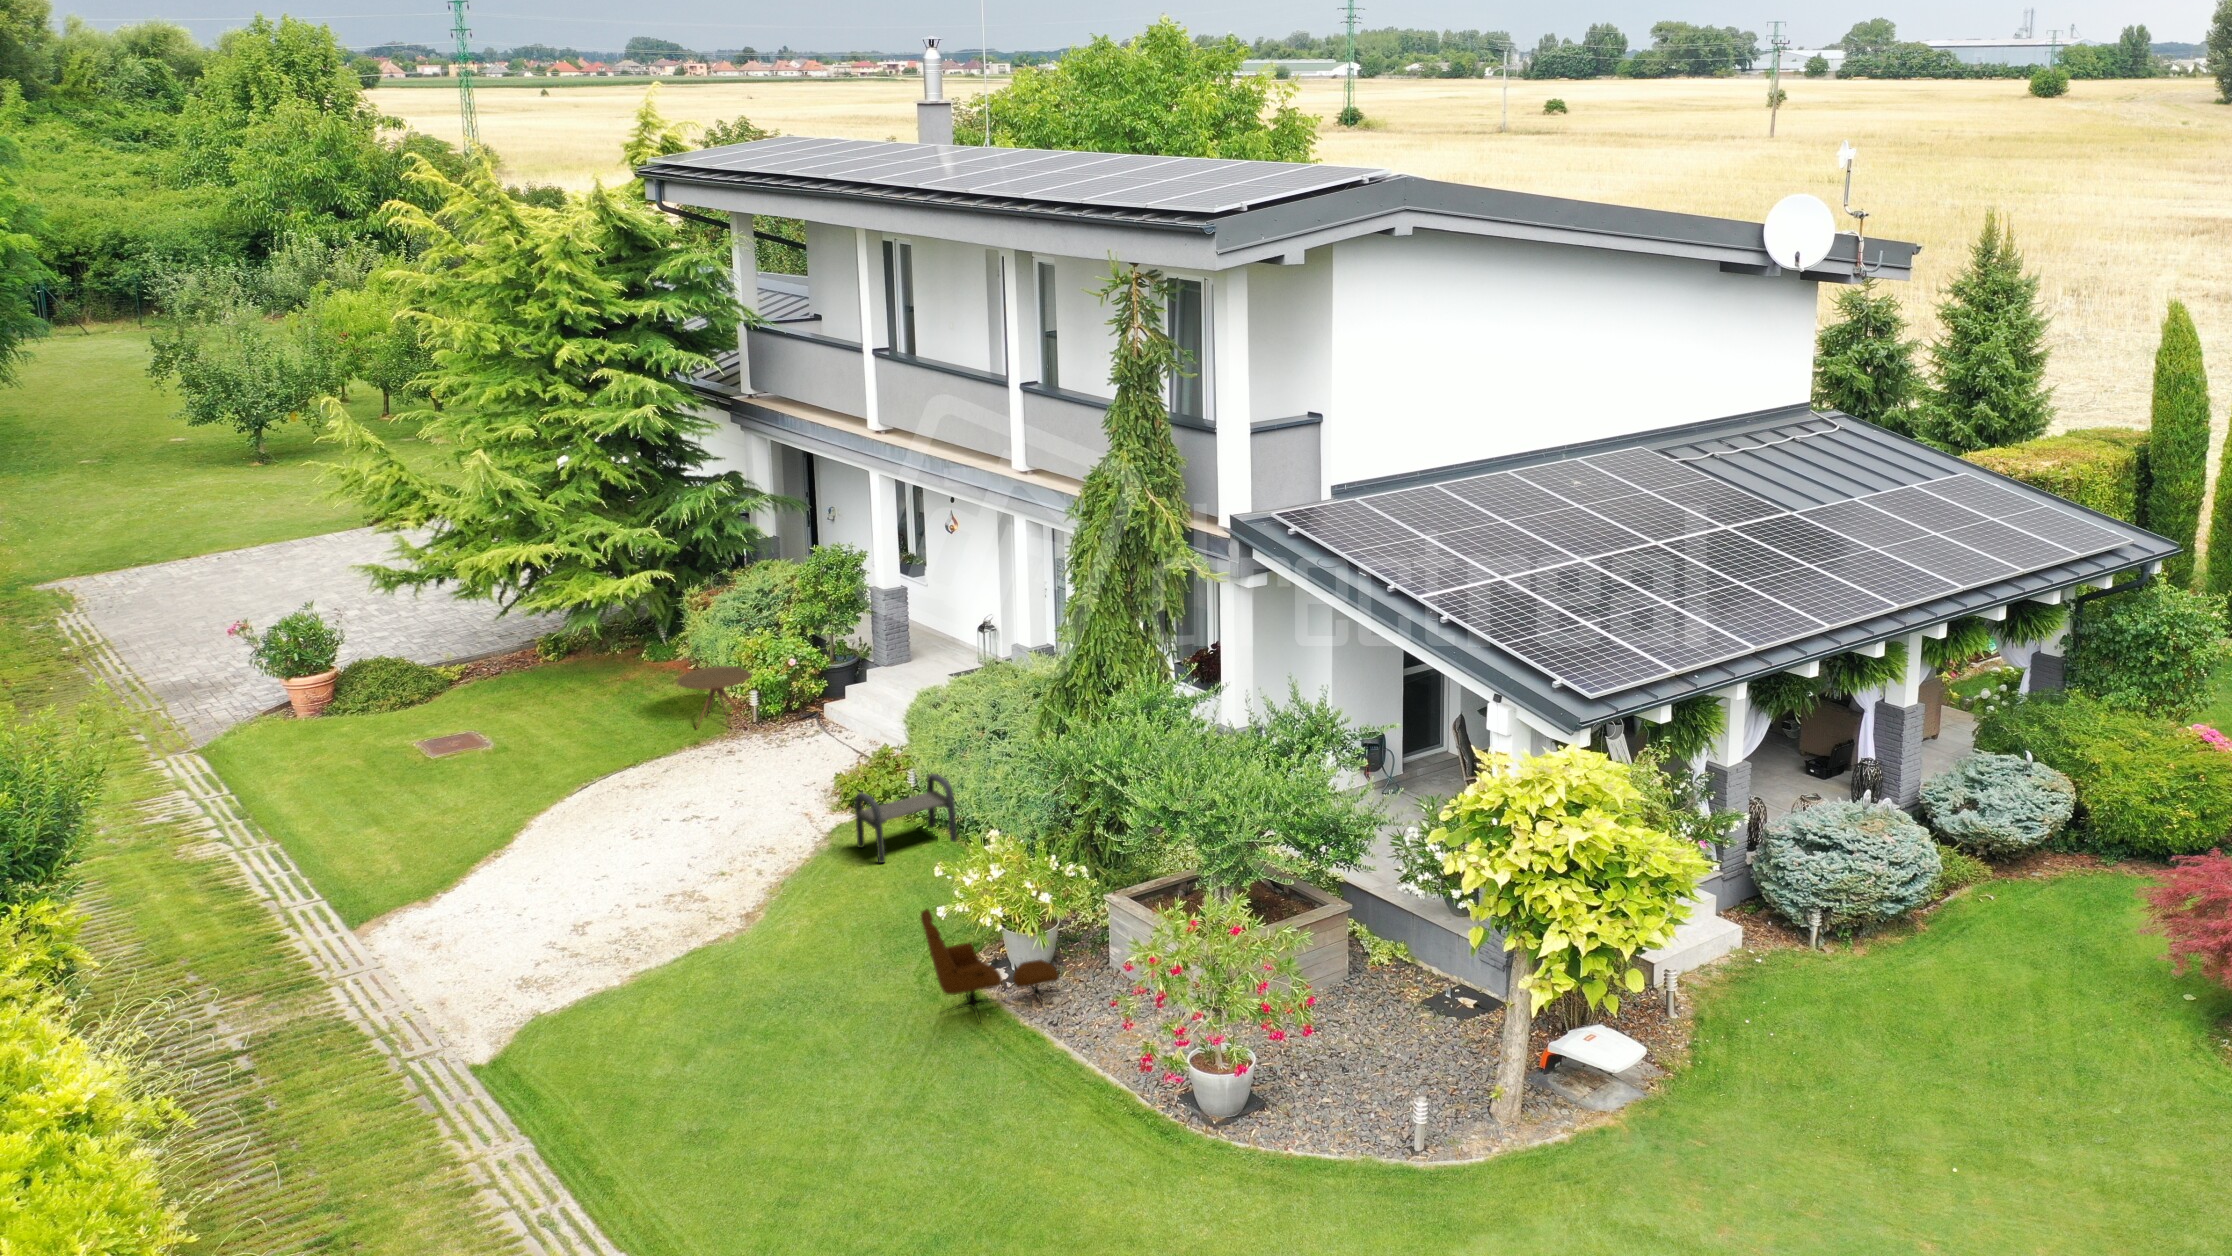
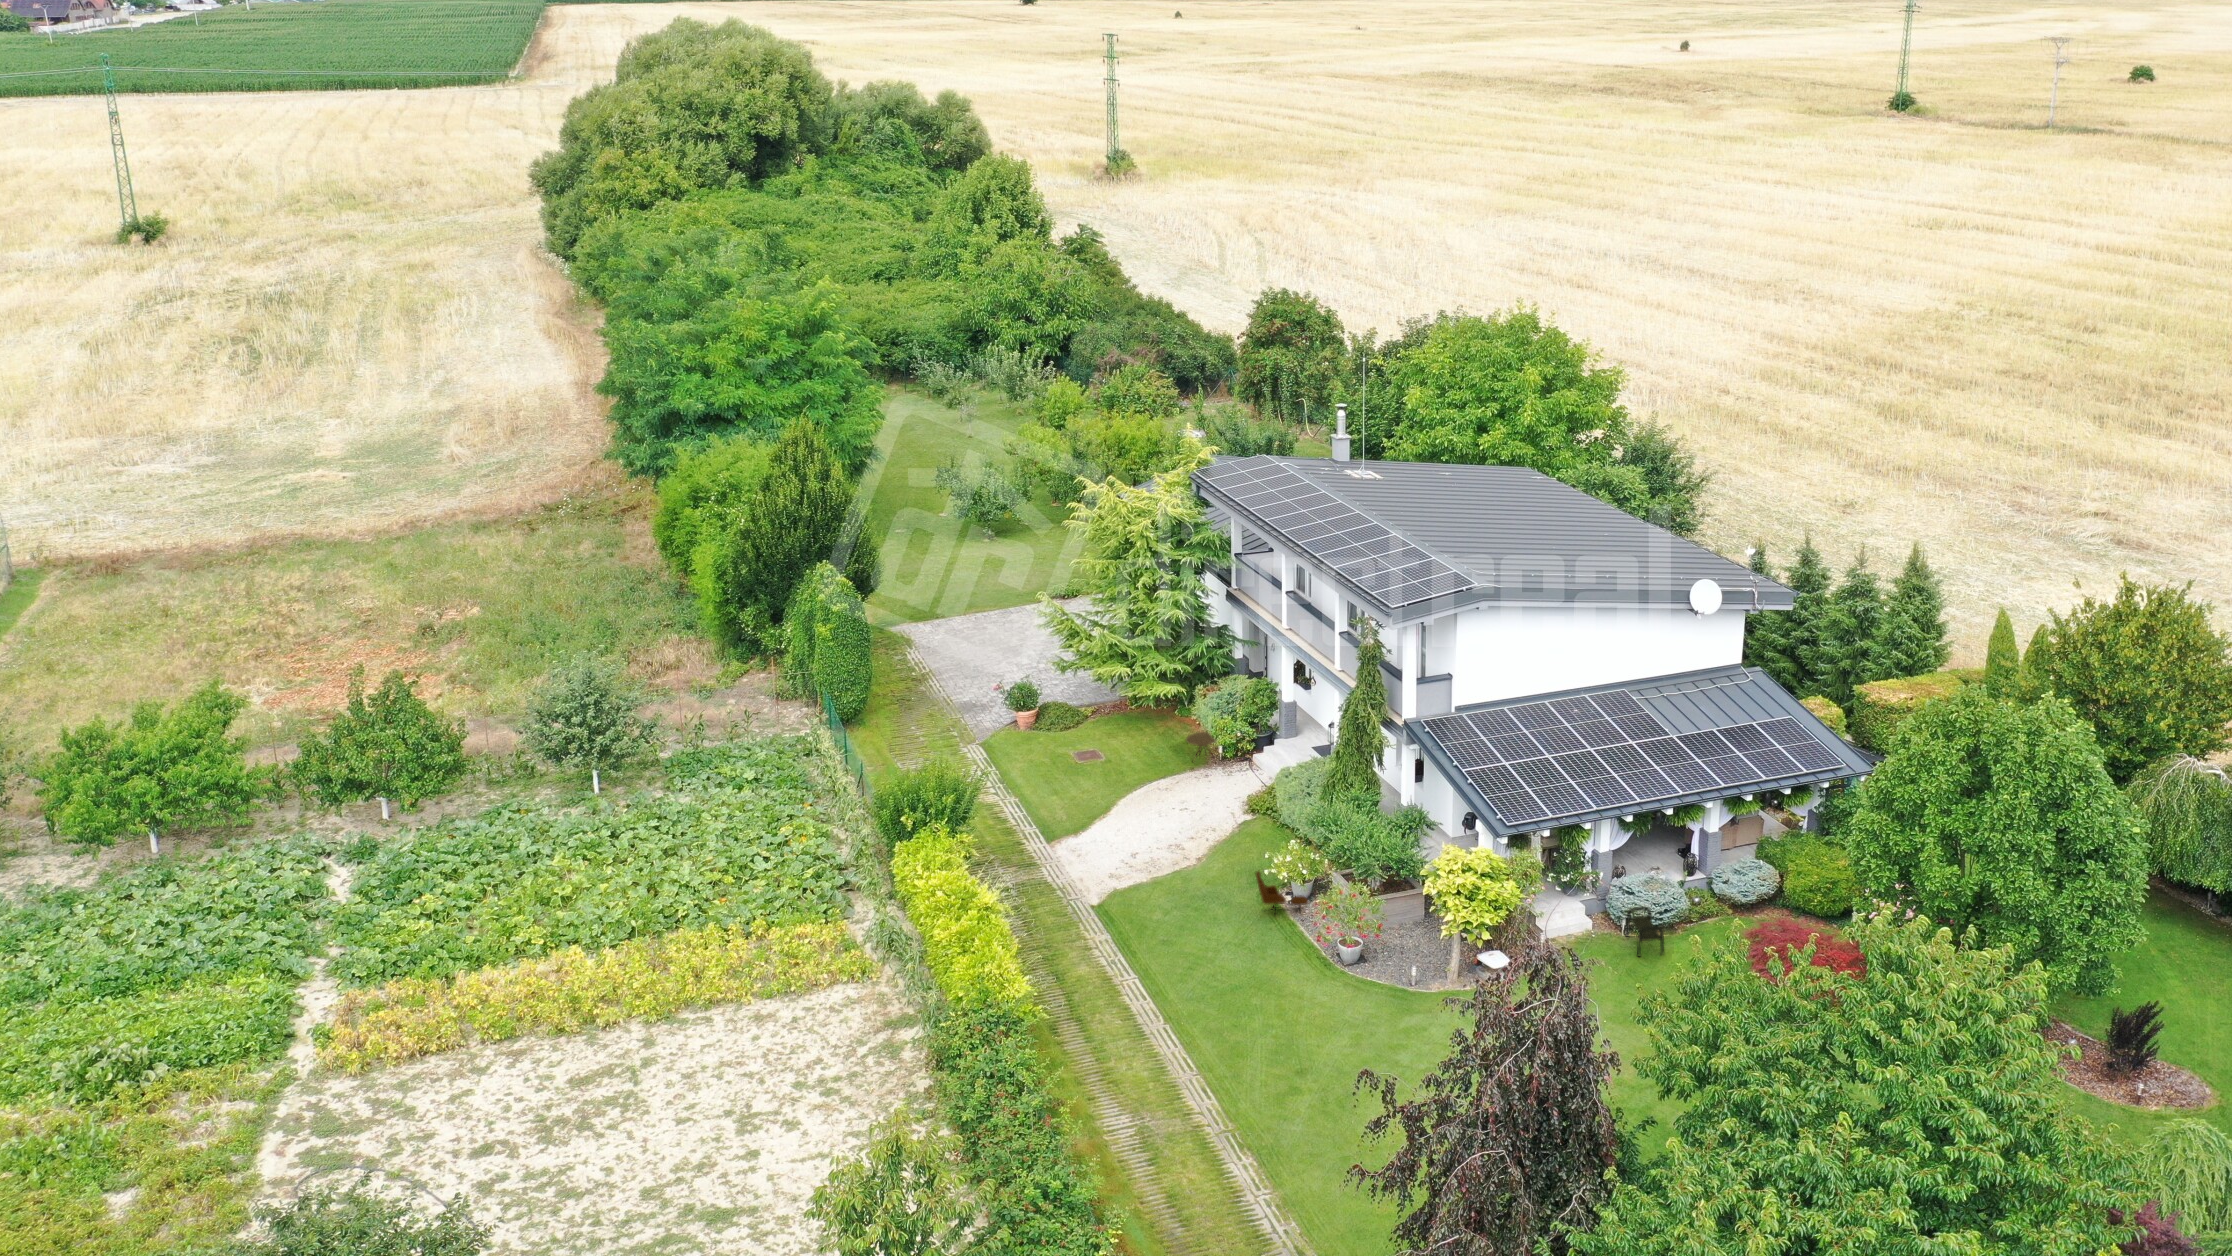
bench: present [855,773,957,863] -> present [1625,907,1664,956]

